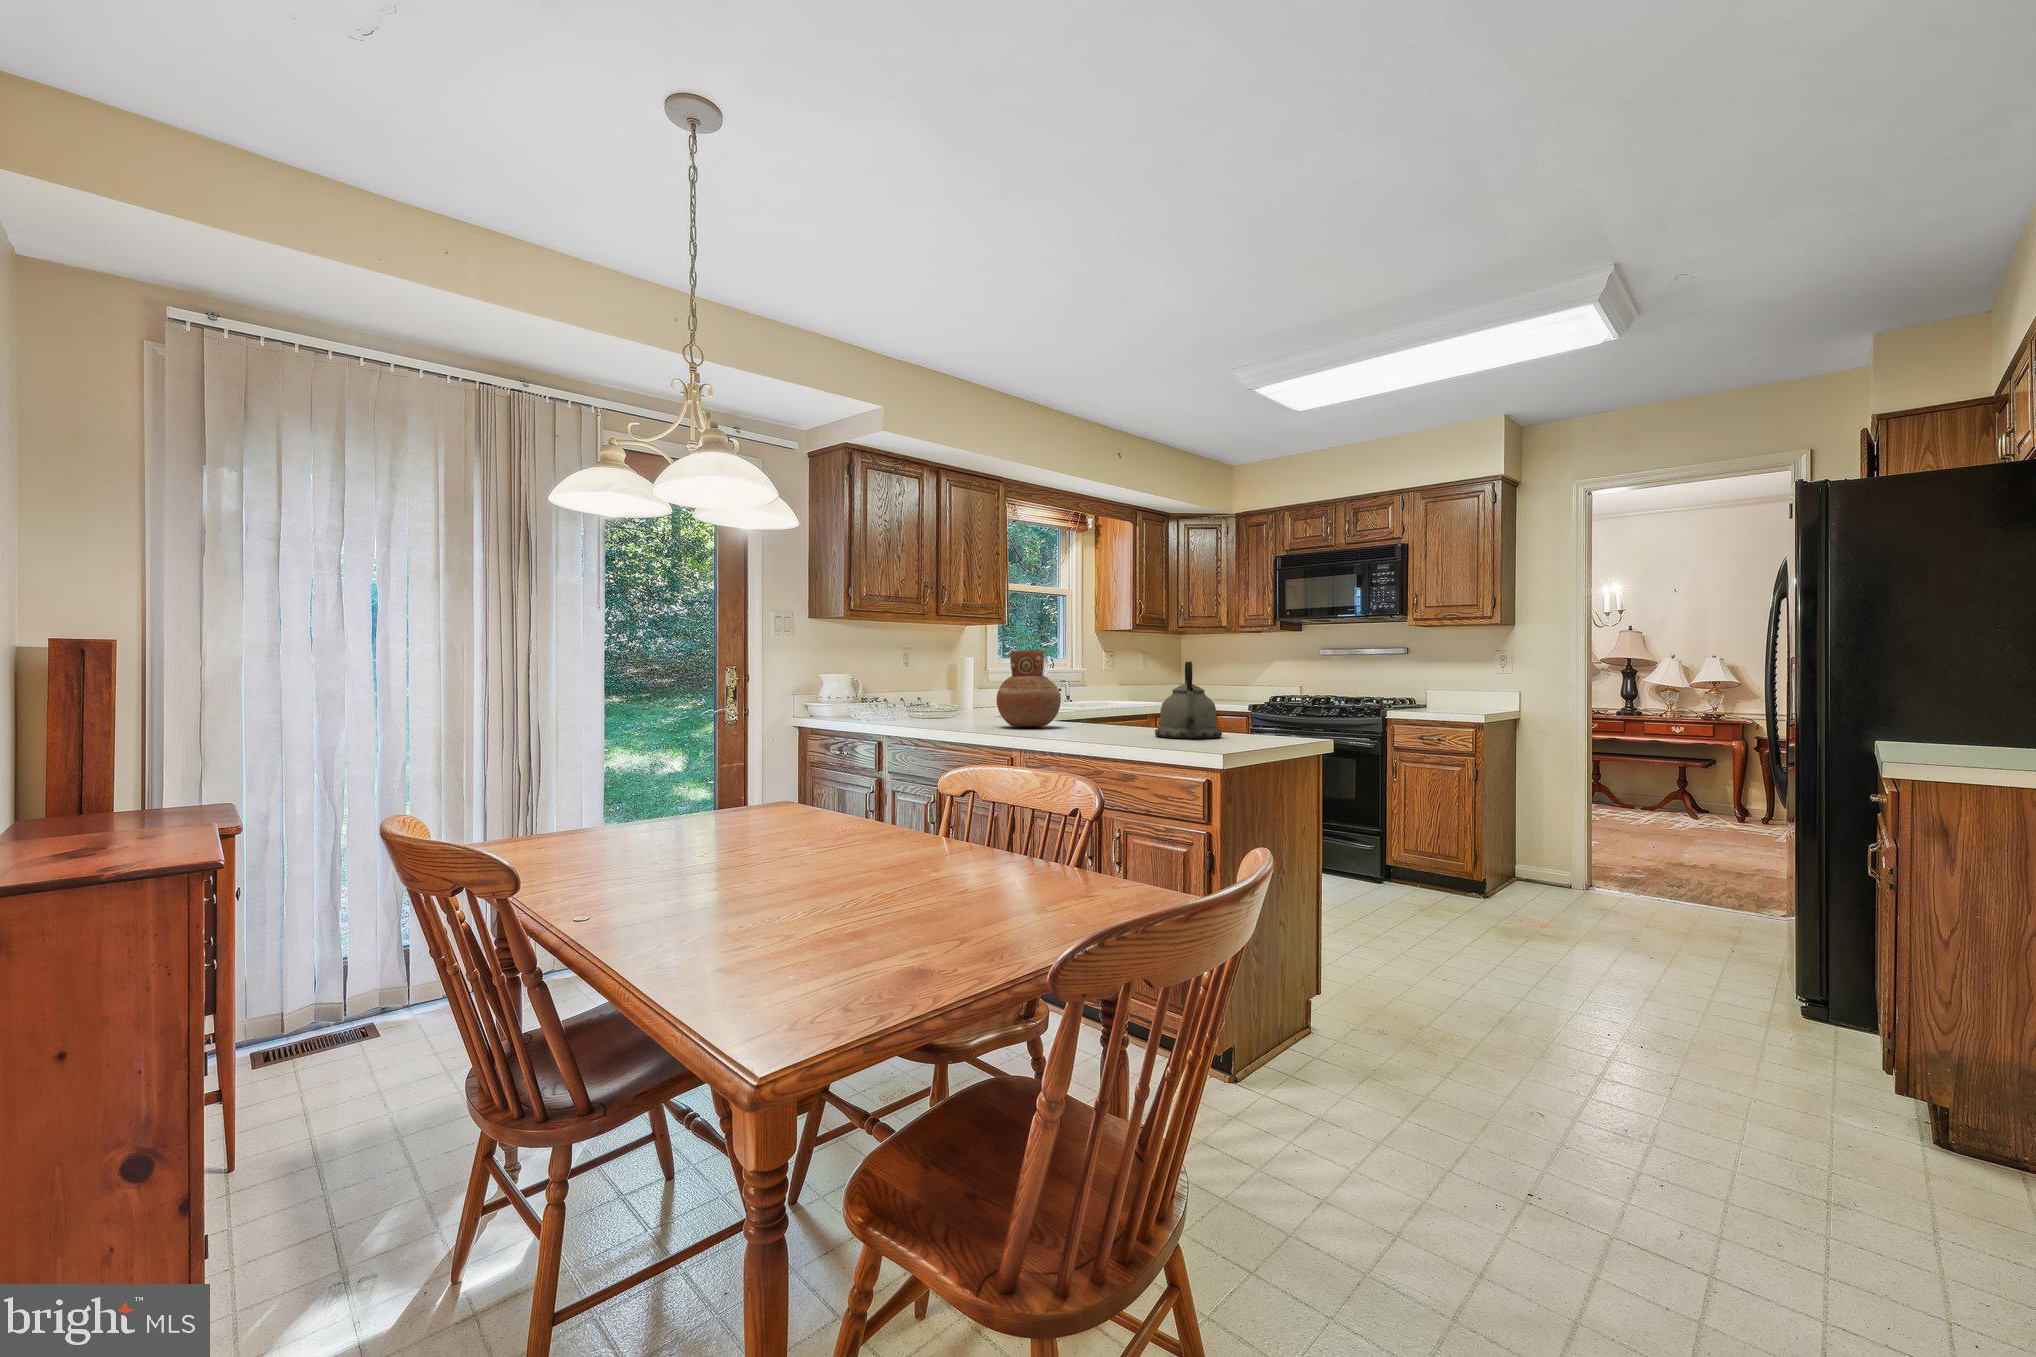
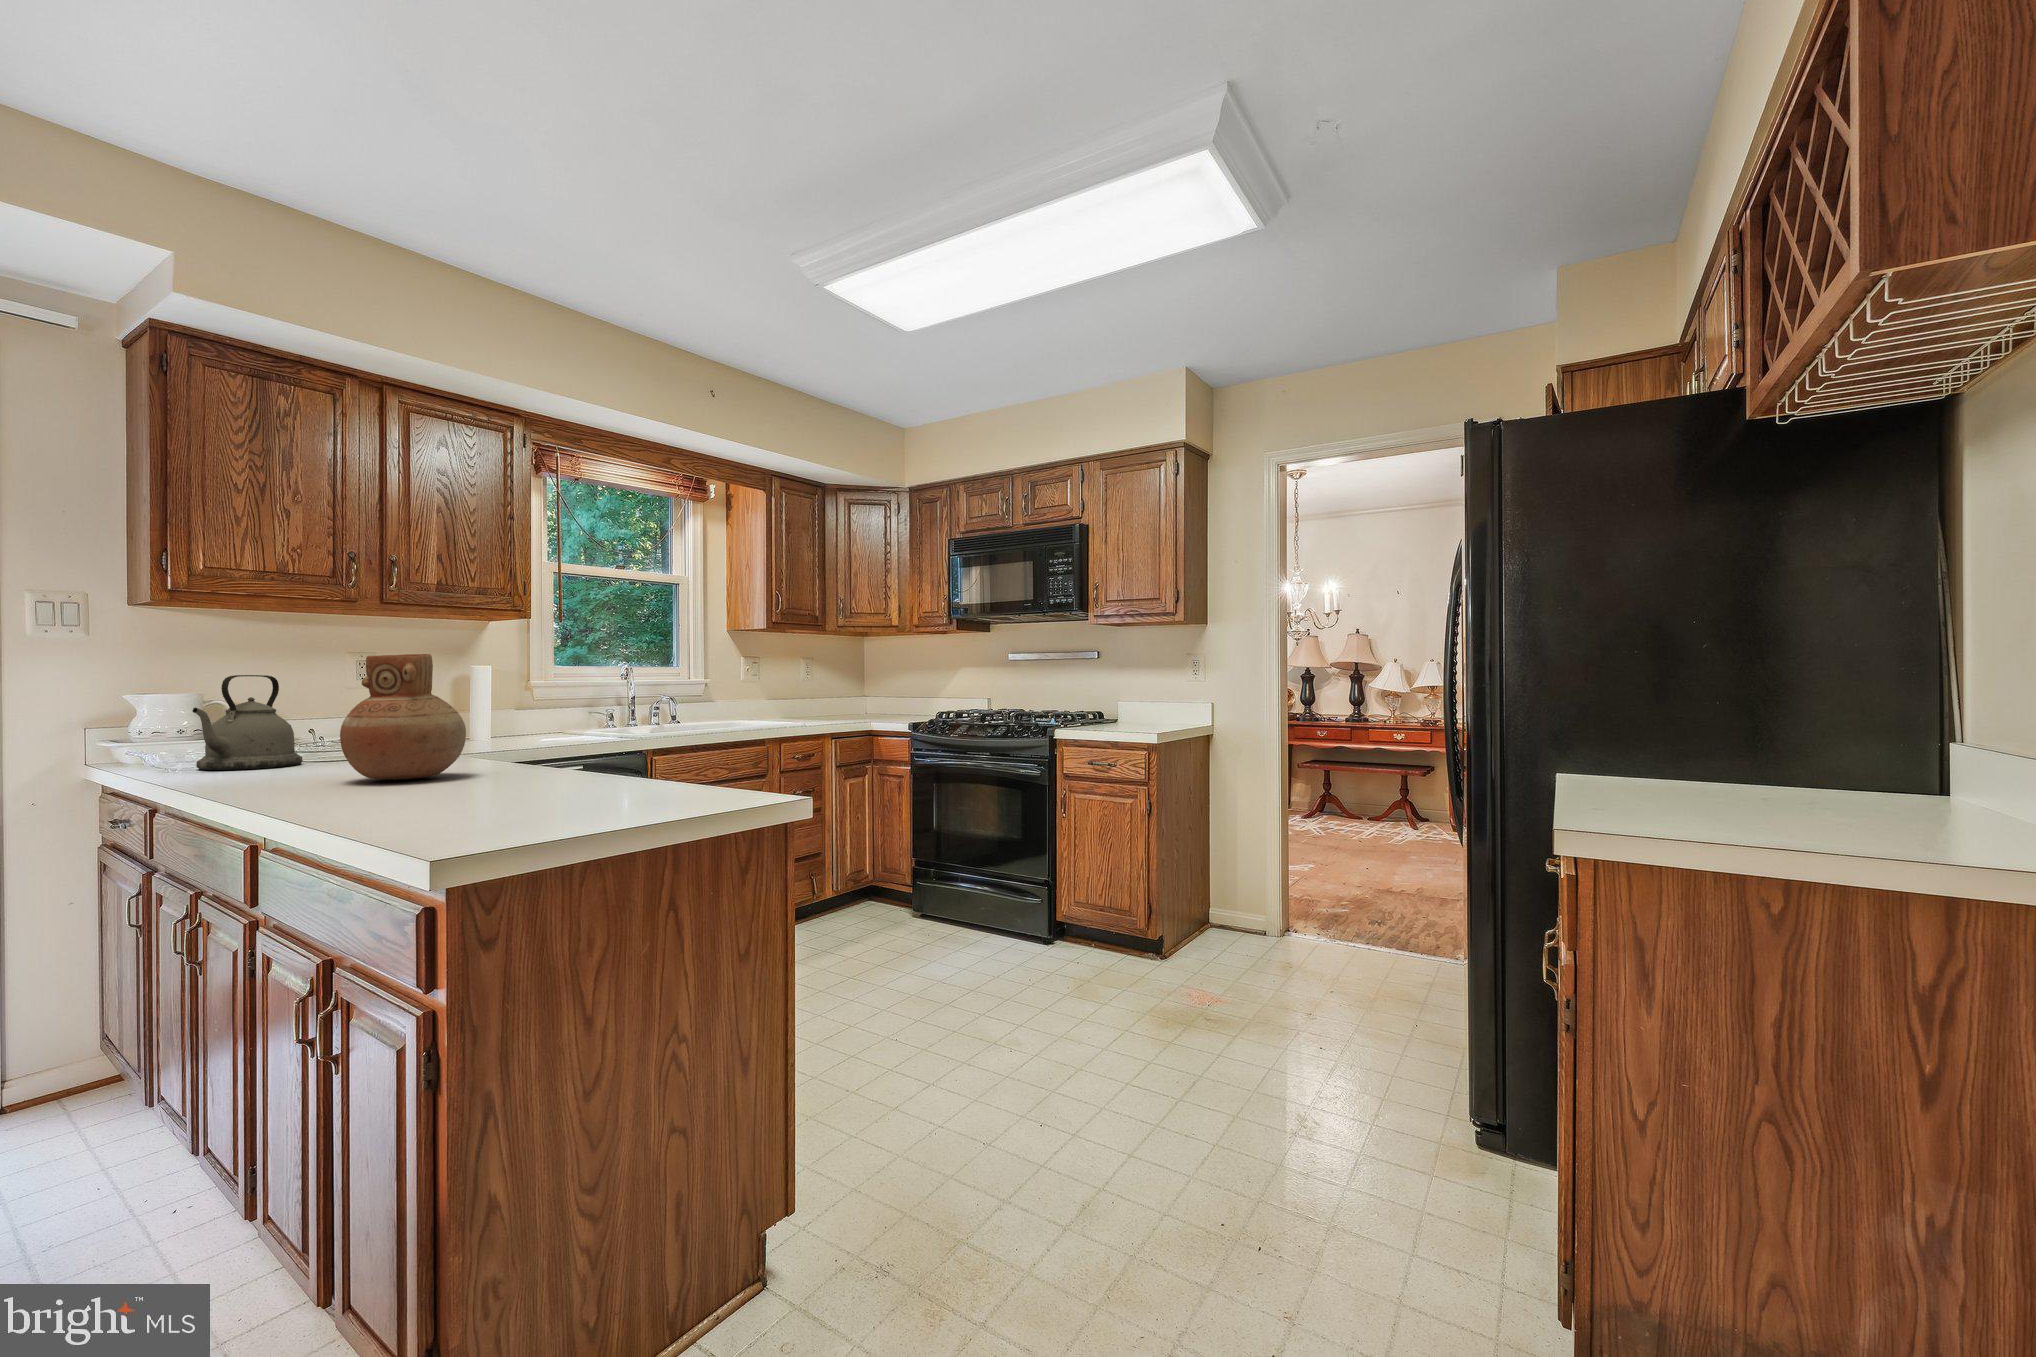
kettle: present [1155,662,1222,739] -> present [193,675,302,770]

